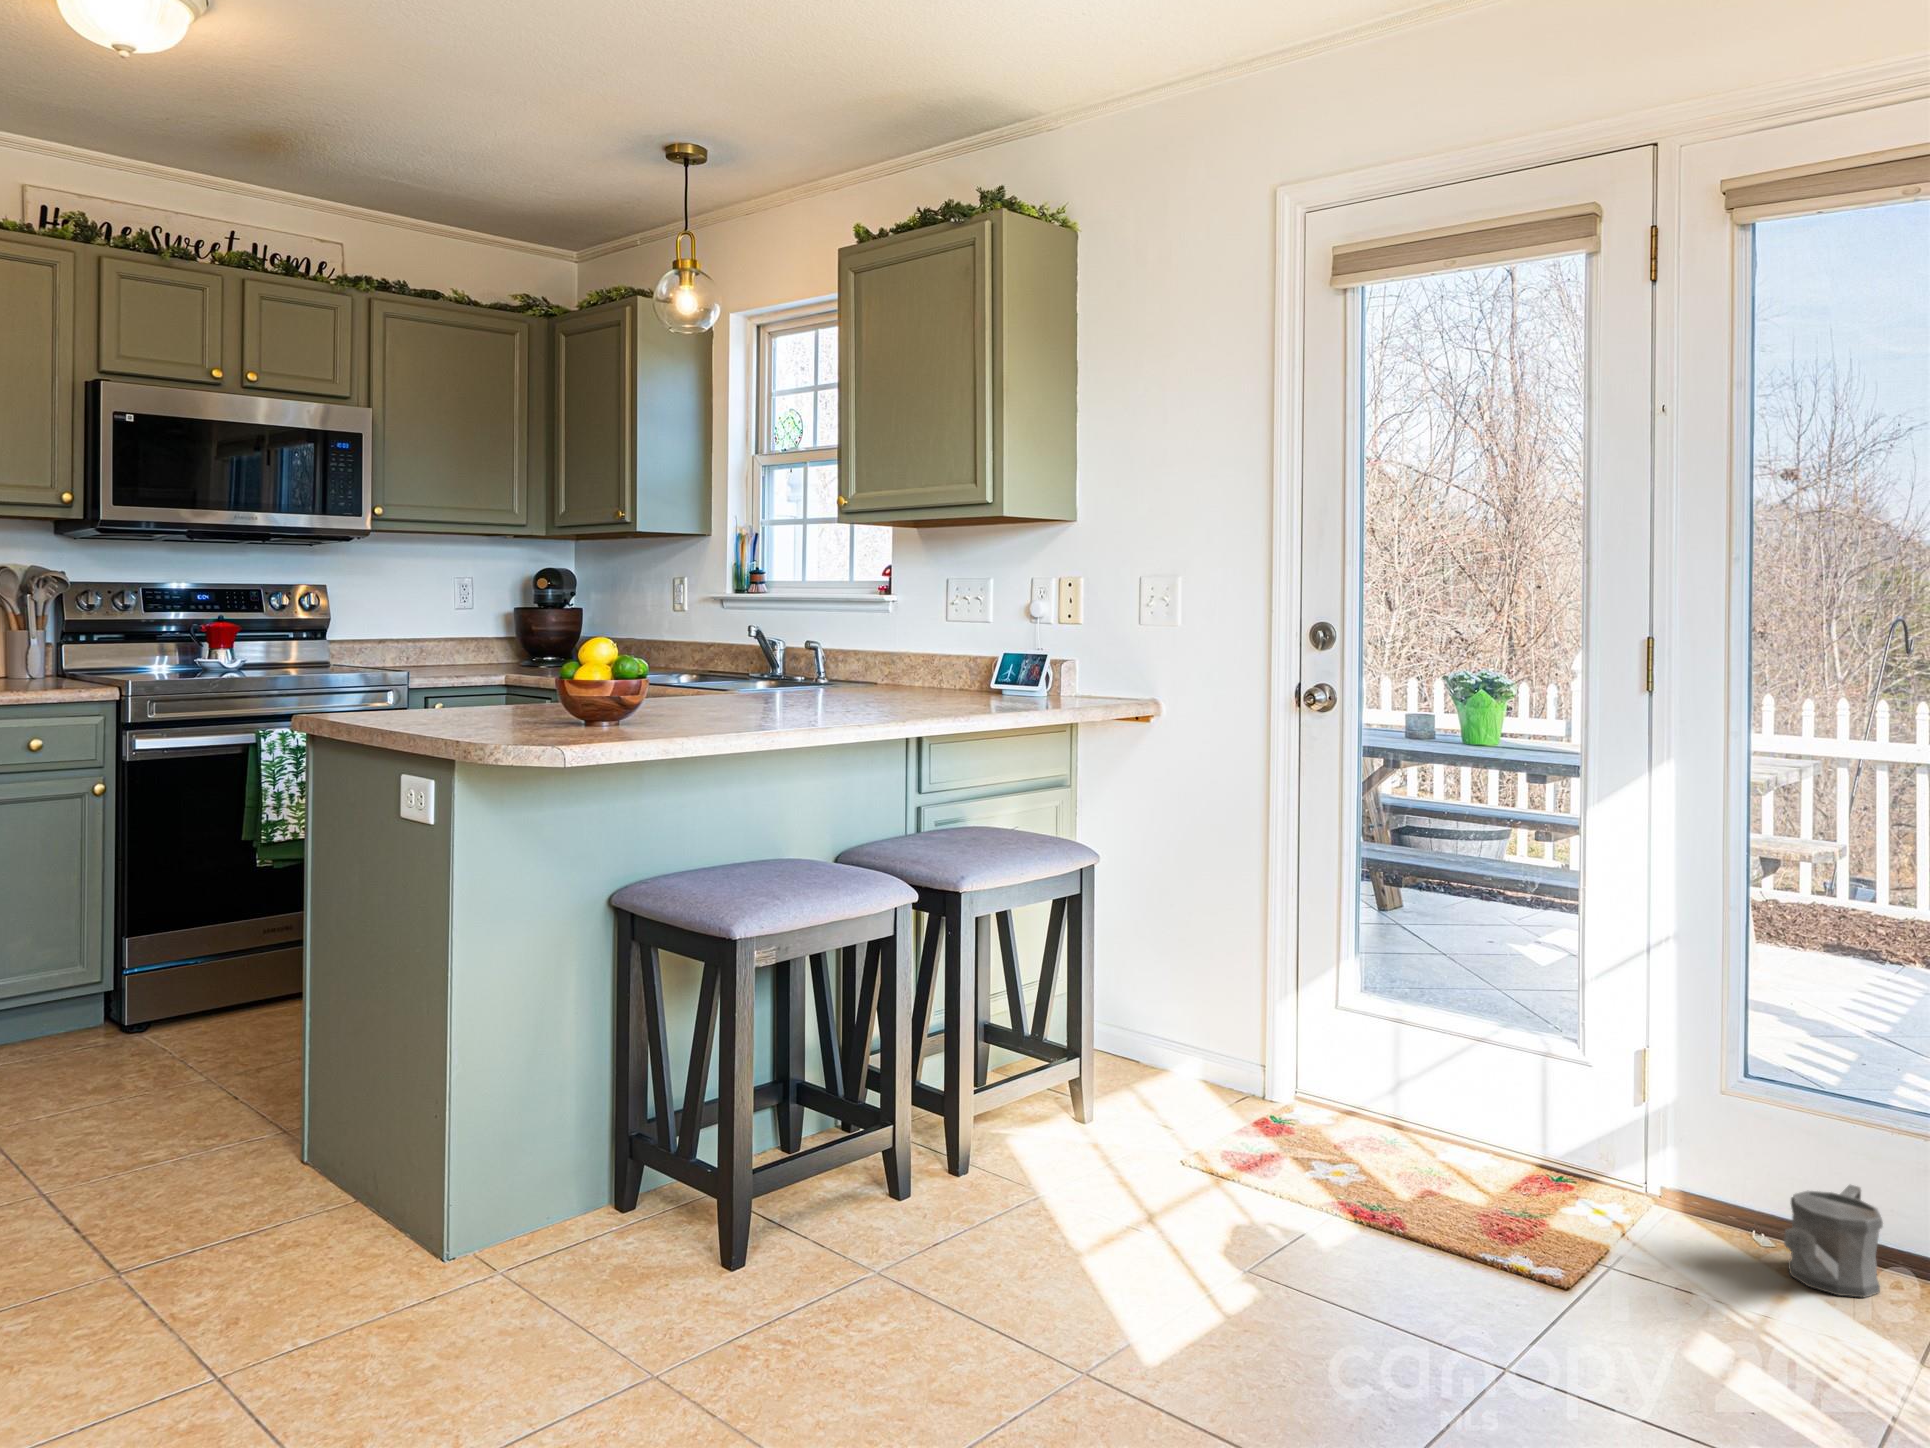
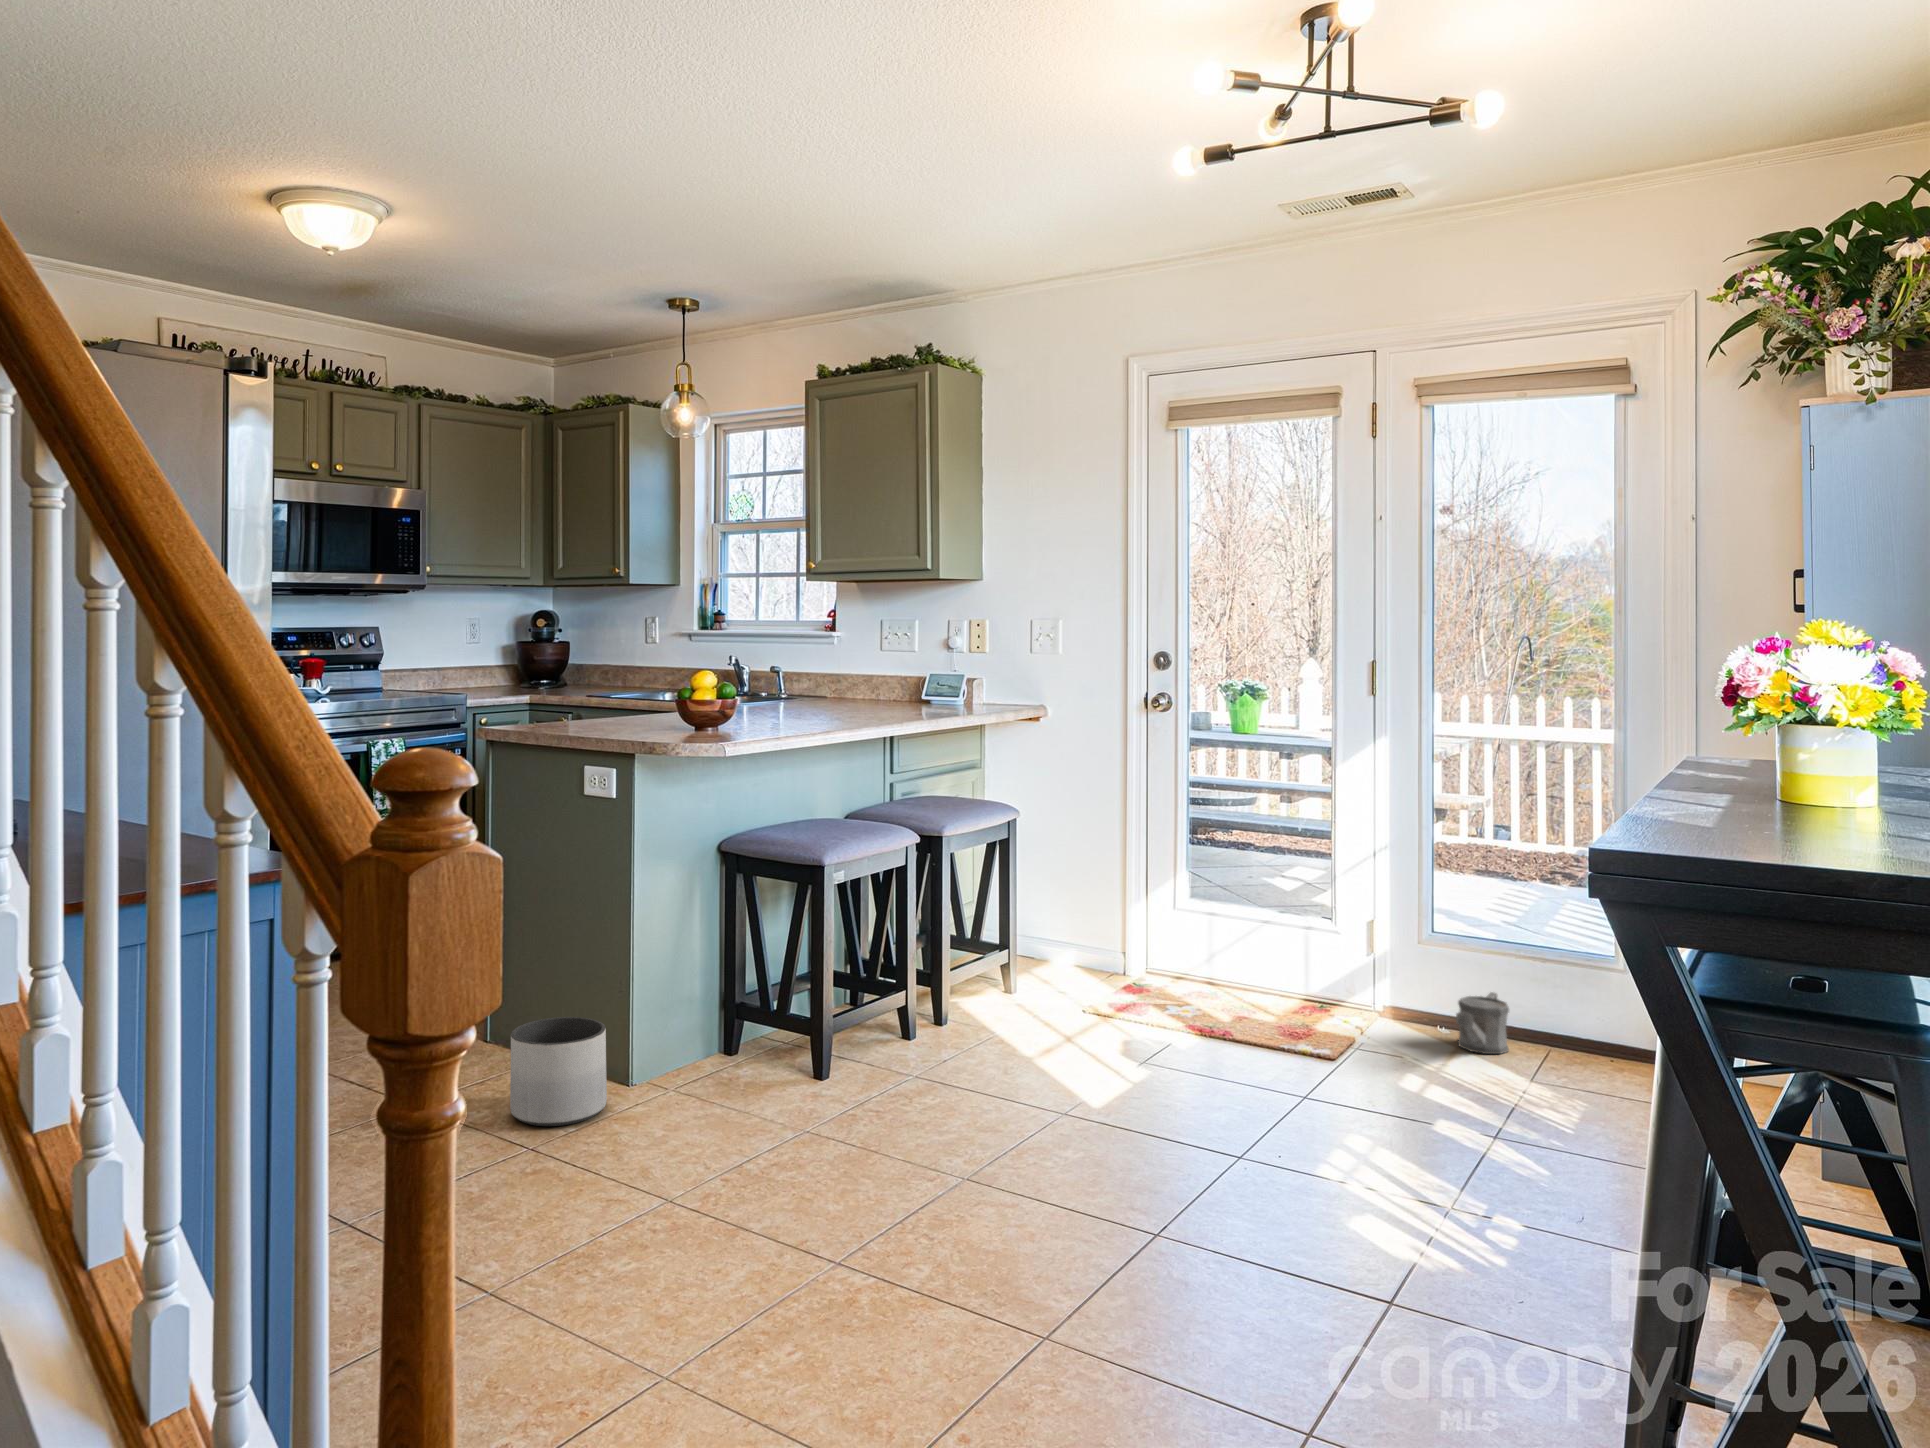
planter: none [245,1150,395,1325] -> present [510,1017,607,1126]

